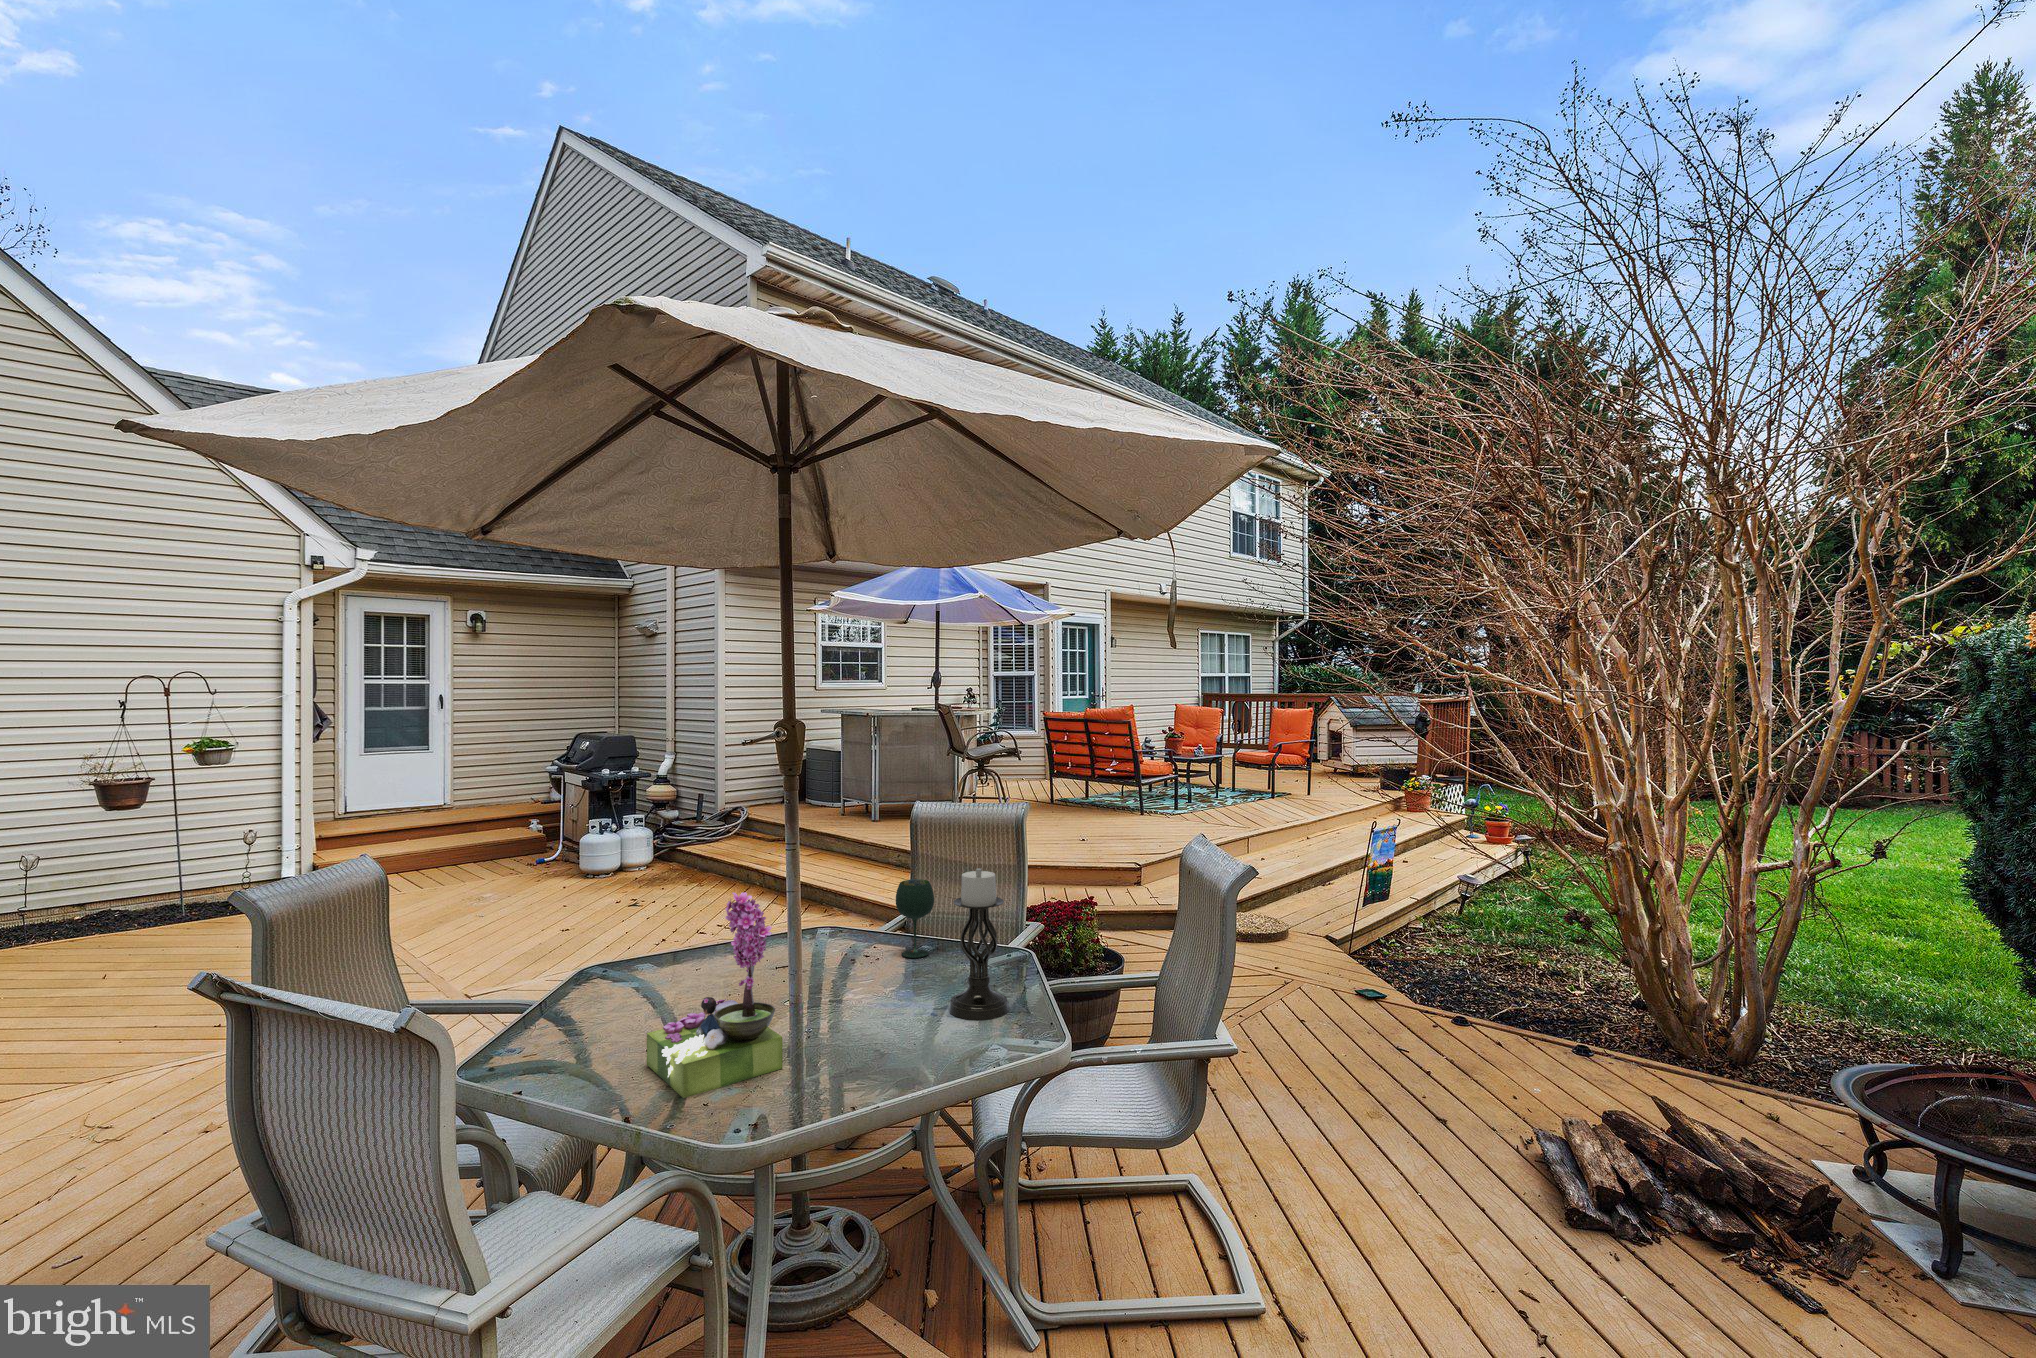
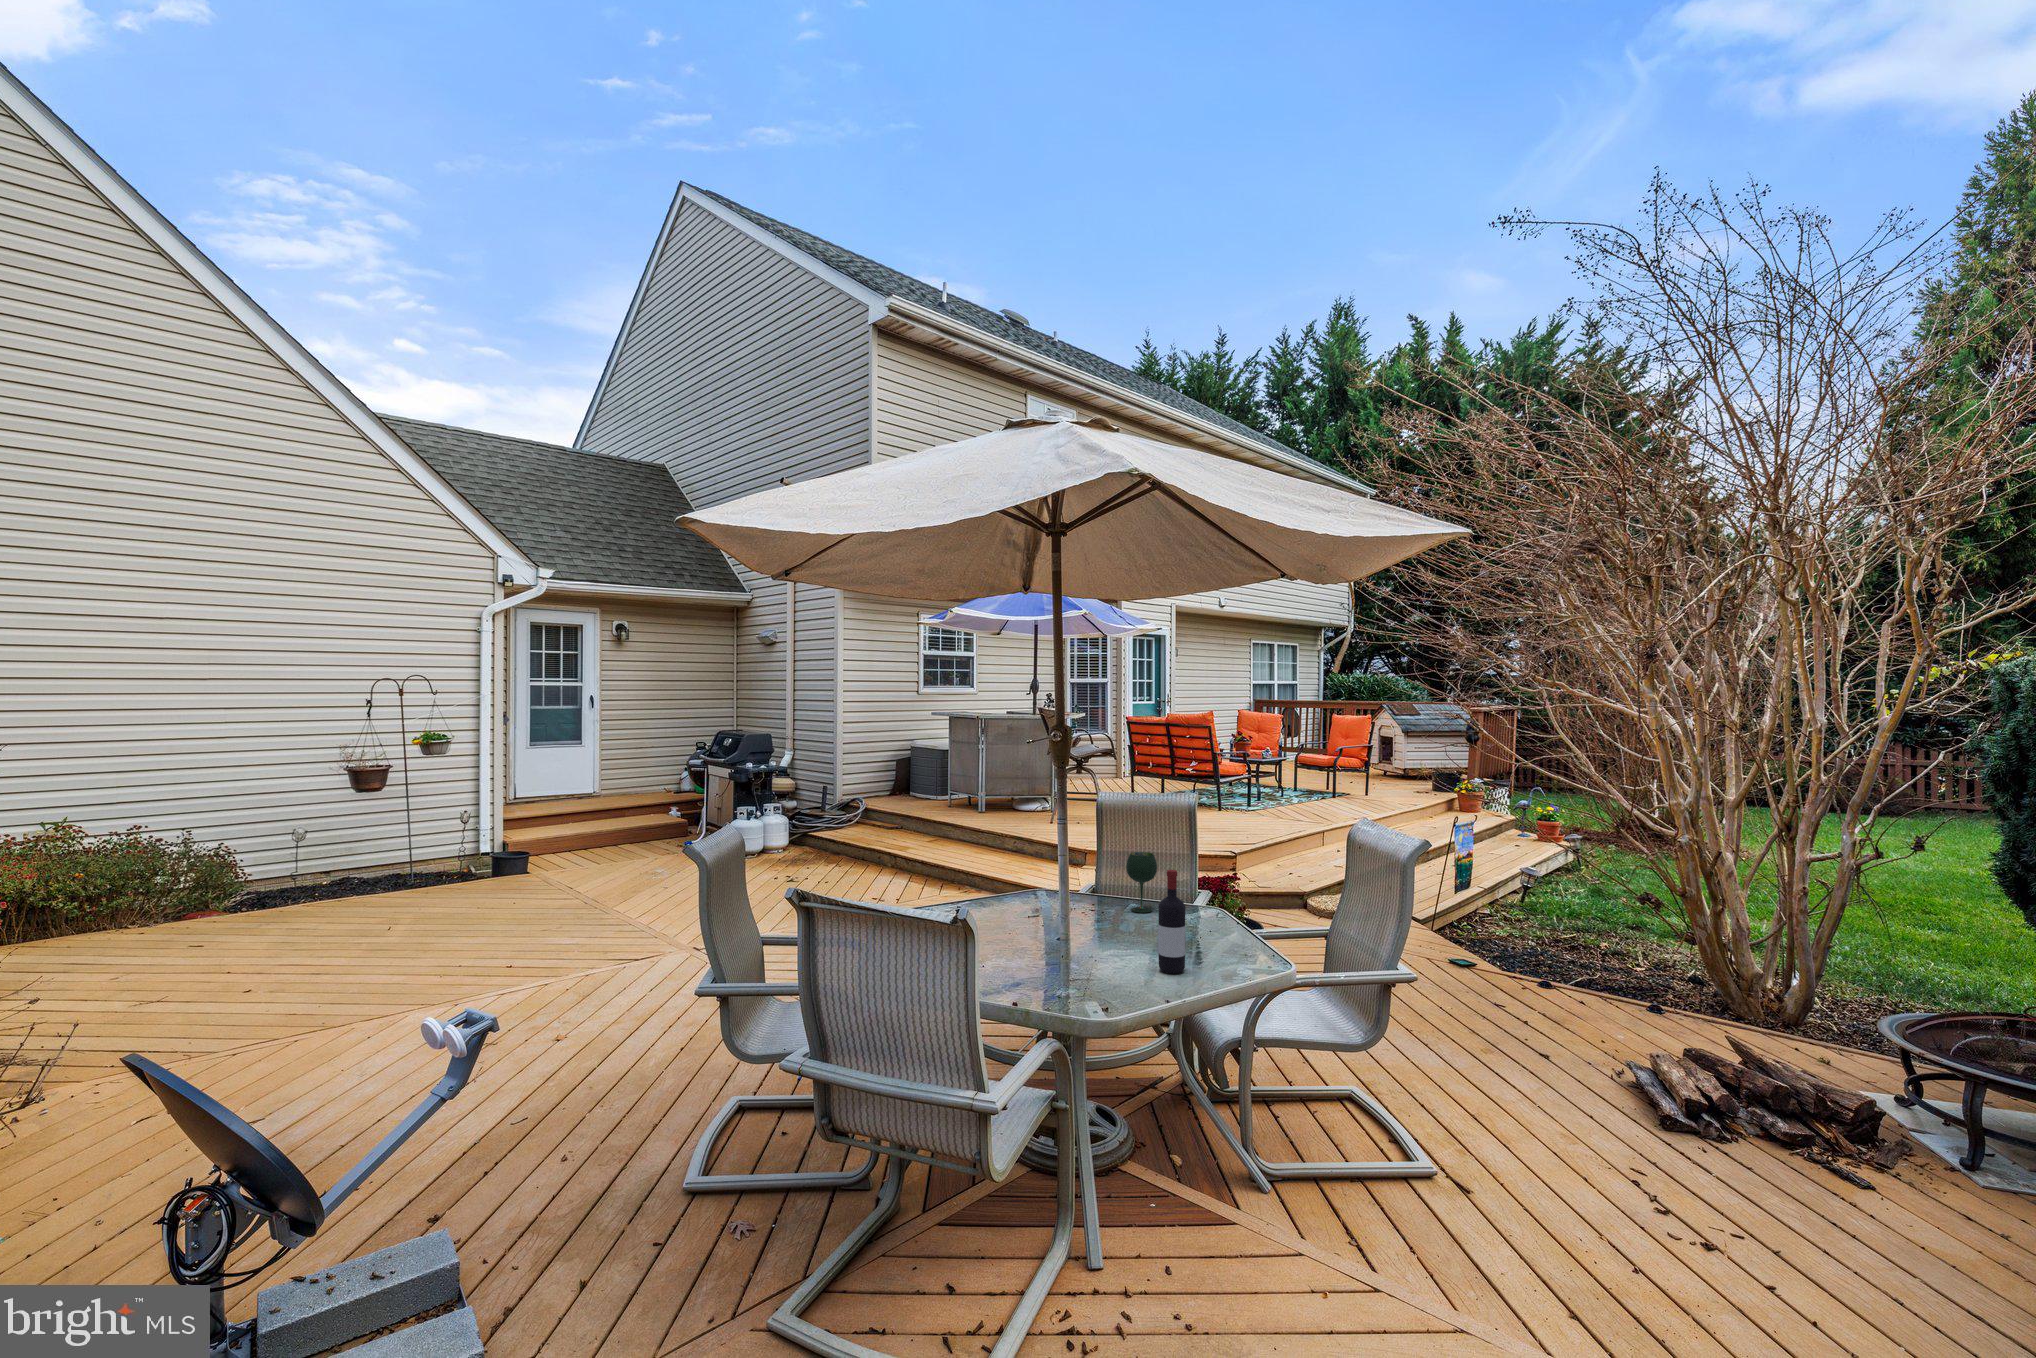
candle holder: present [949,868,1009,1020] -> none [1201,840,1247,952]
flower arrangement: present [647,892,782,1098] -> none [1013,849,1113,992]
wine bottle: none [854,916,891,1062] -> present [1158,870,1185,974]

